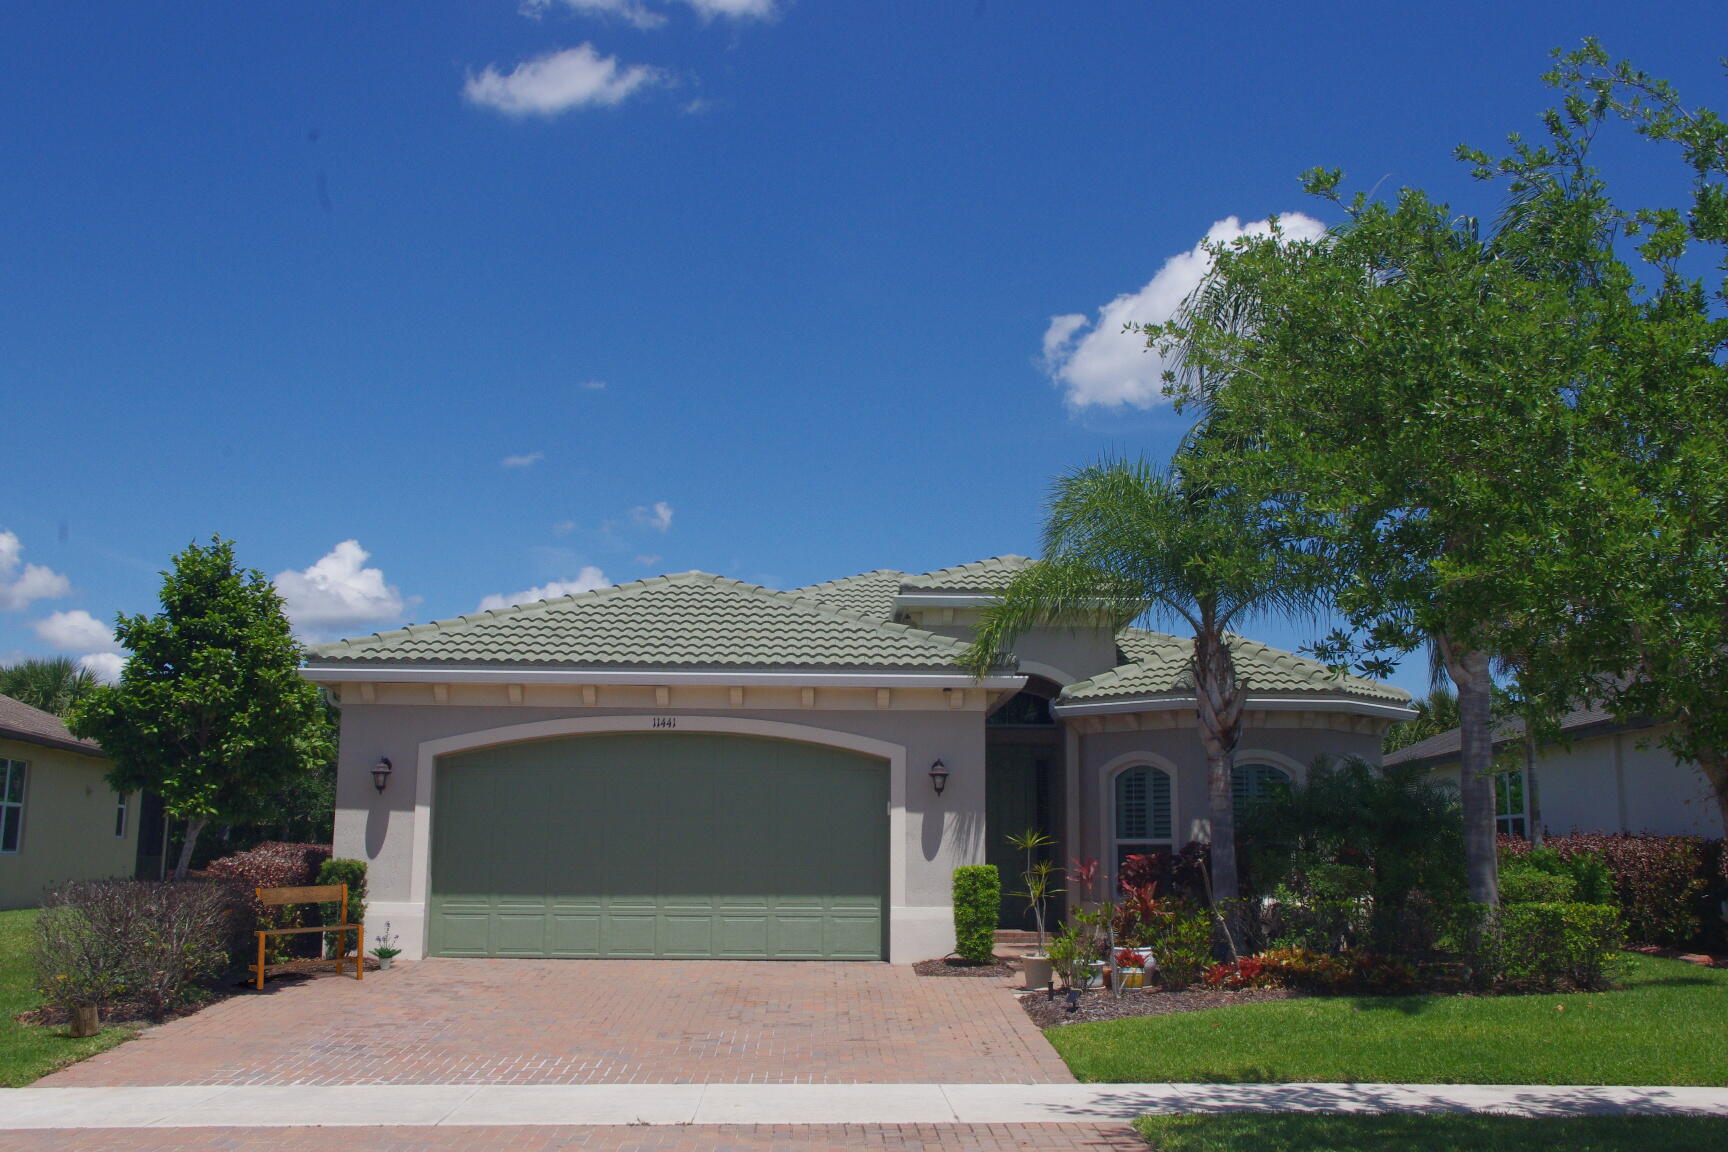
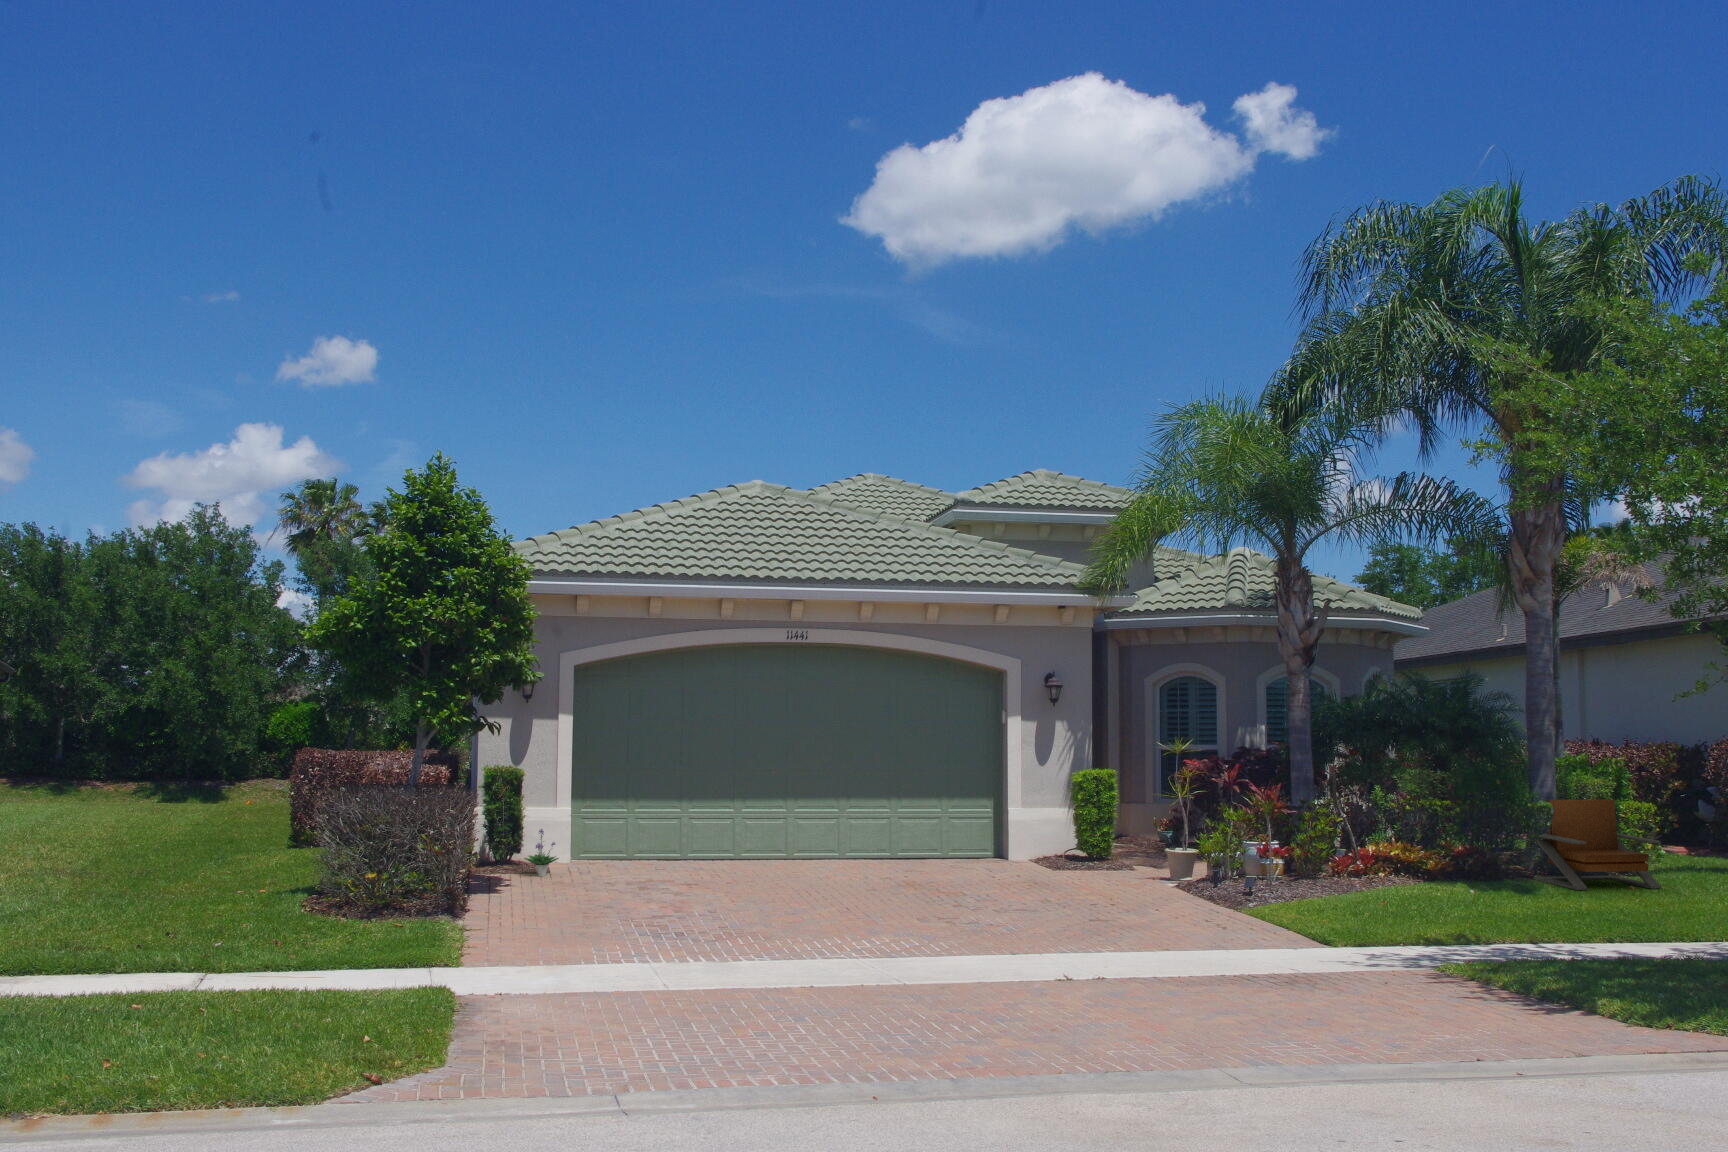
bench: present [248,884,364,989] -> none [427,793,541,898]
lounge chair: none [1450,905,1600,1016] -> present [1534,799,1661,890]
watering can: present [68,1001,101,1037] -> none [362,911,391,946]

